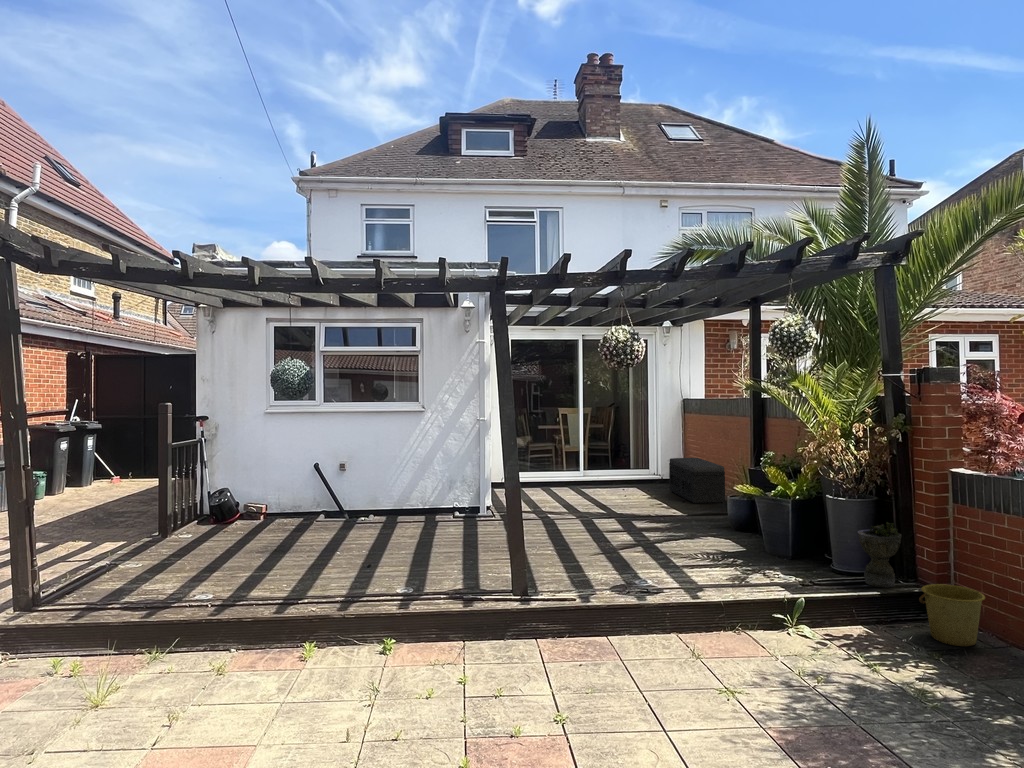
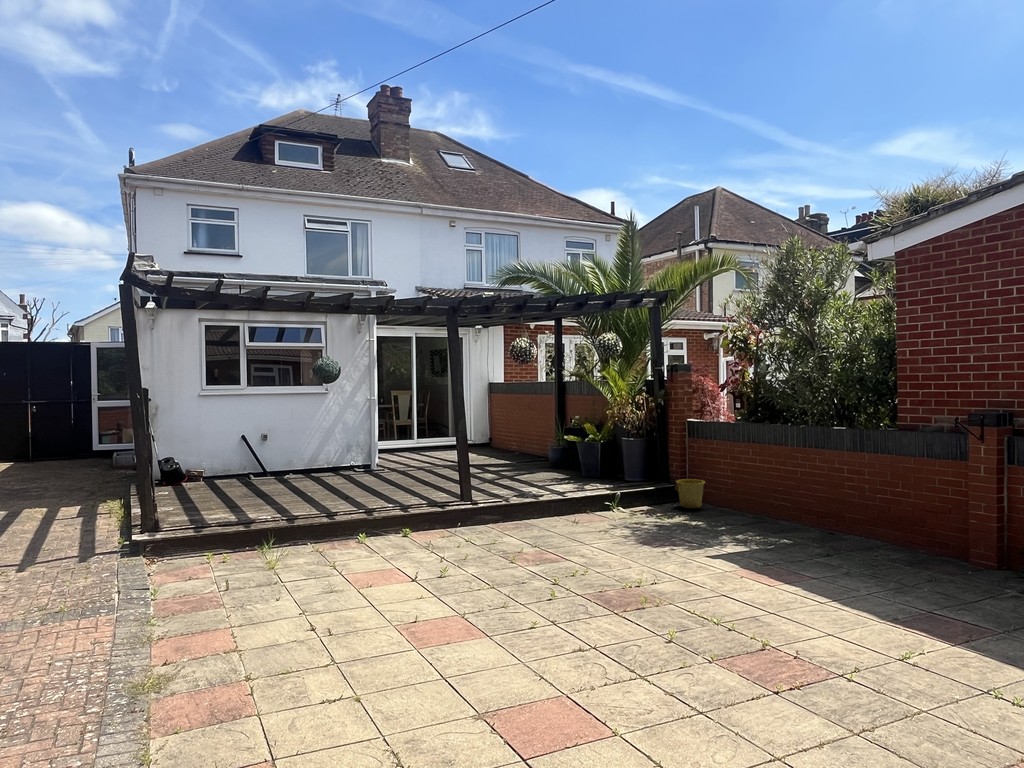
storage bench: present [669,458,725,504] -> none [485,428,531,460]
planter: present [858,523,901,588] -> none [640,450,663,486]

